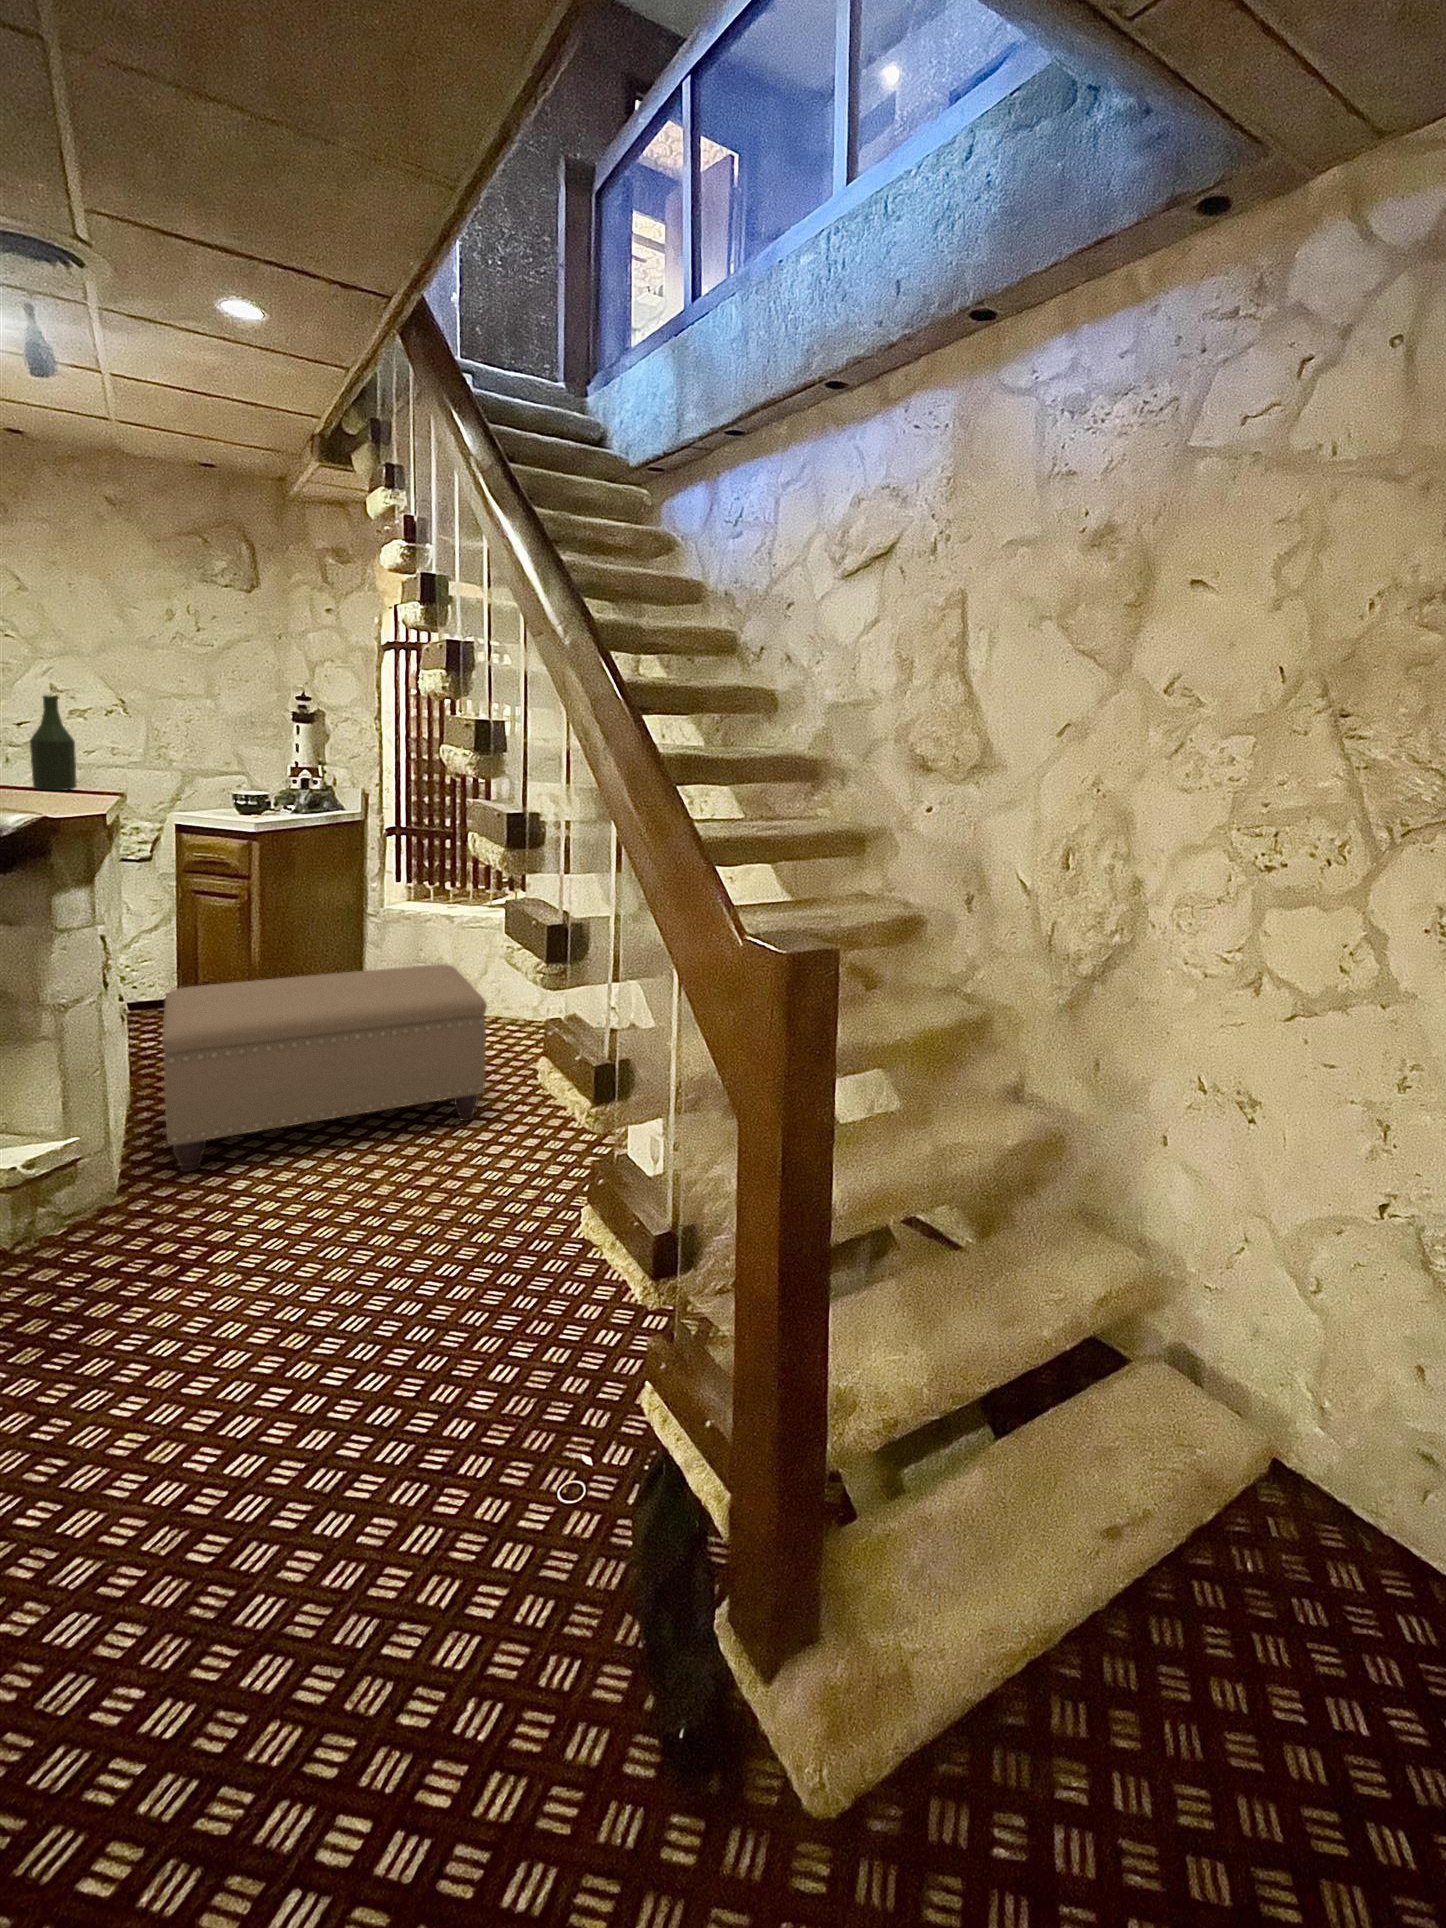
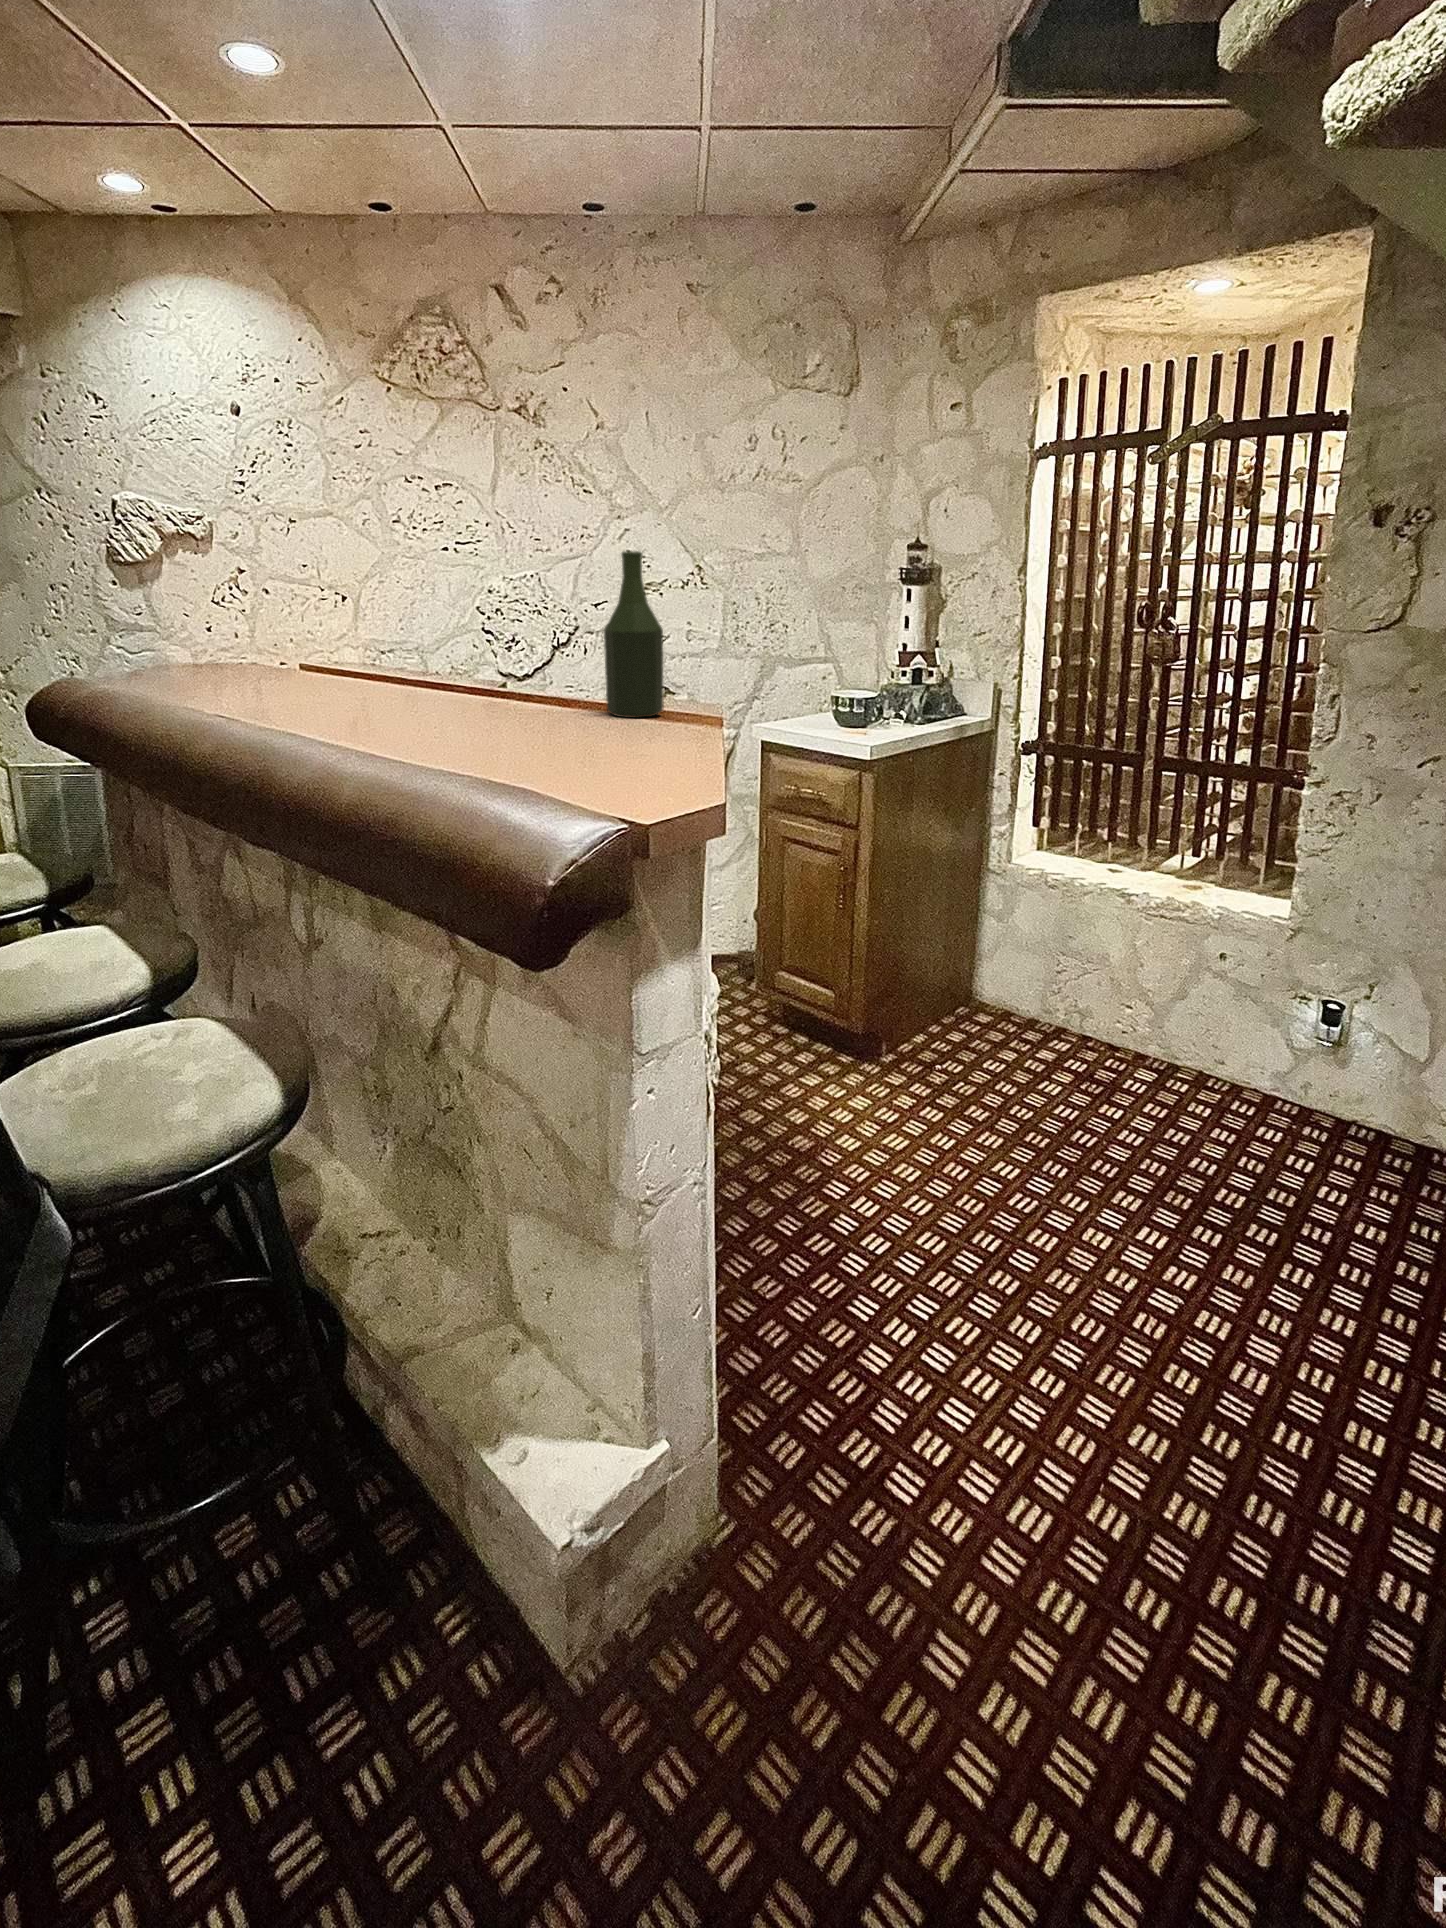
ottoman: present [162,964,487,1172] -> none [772,1051,1415,1463]

